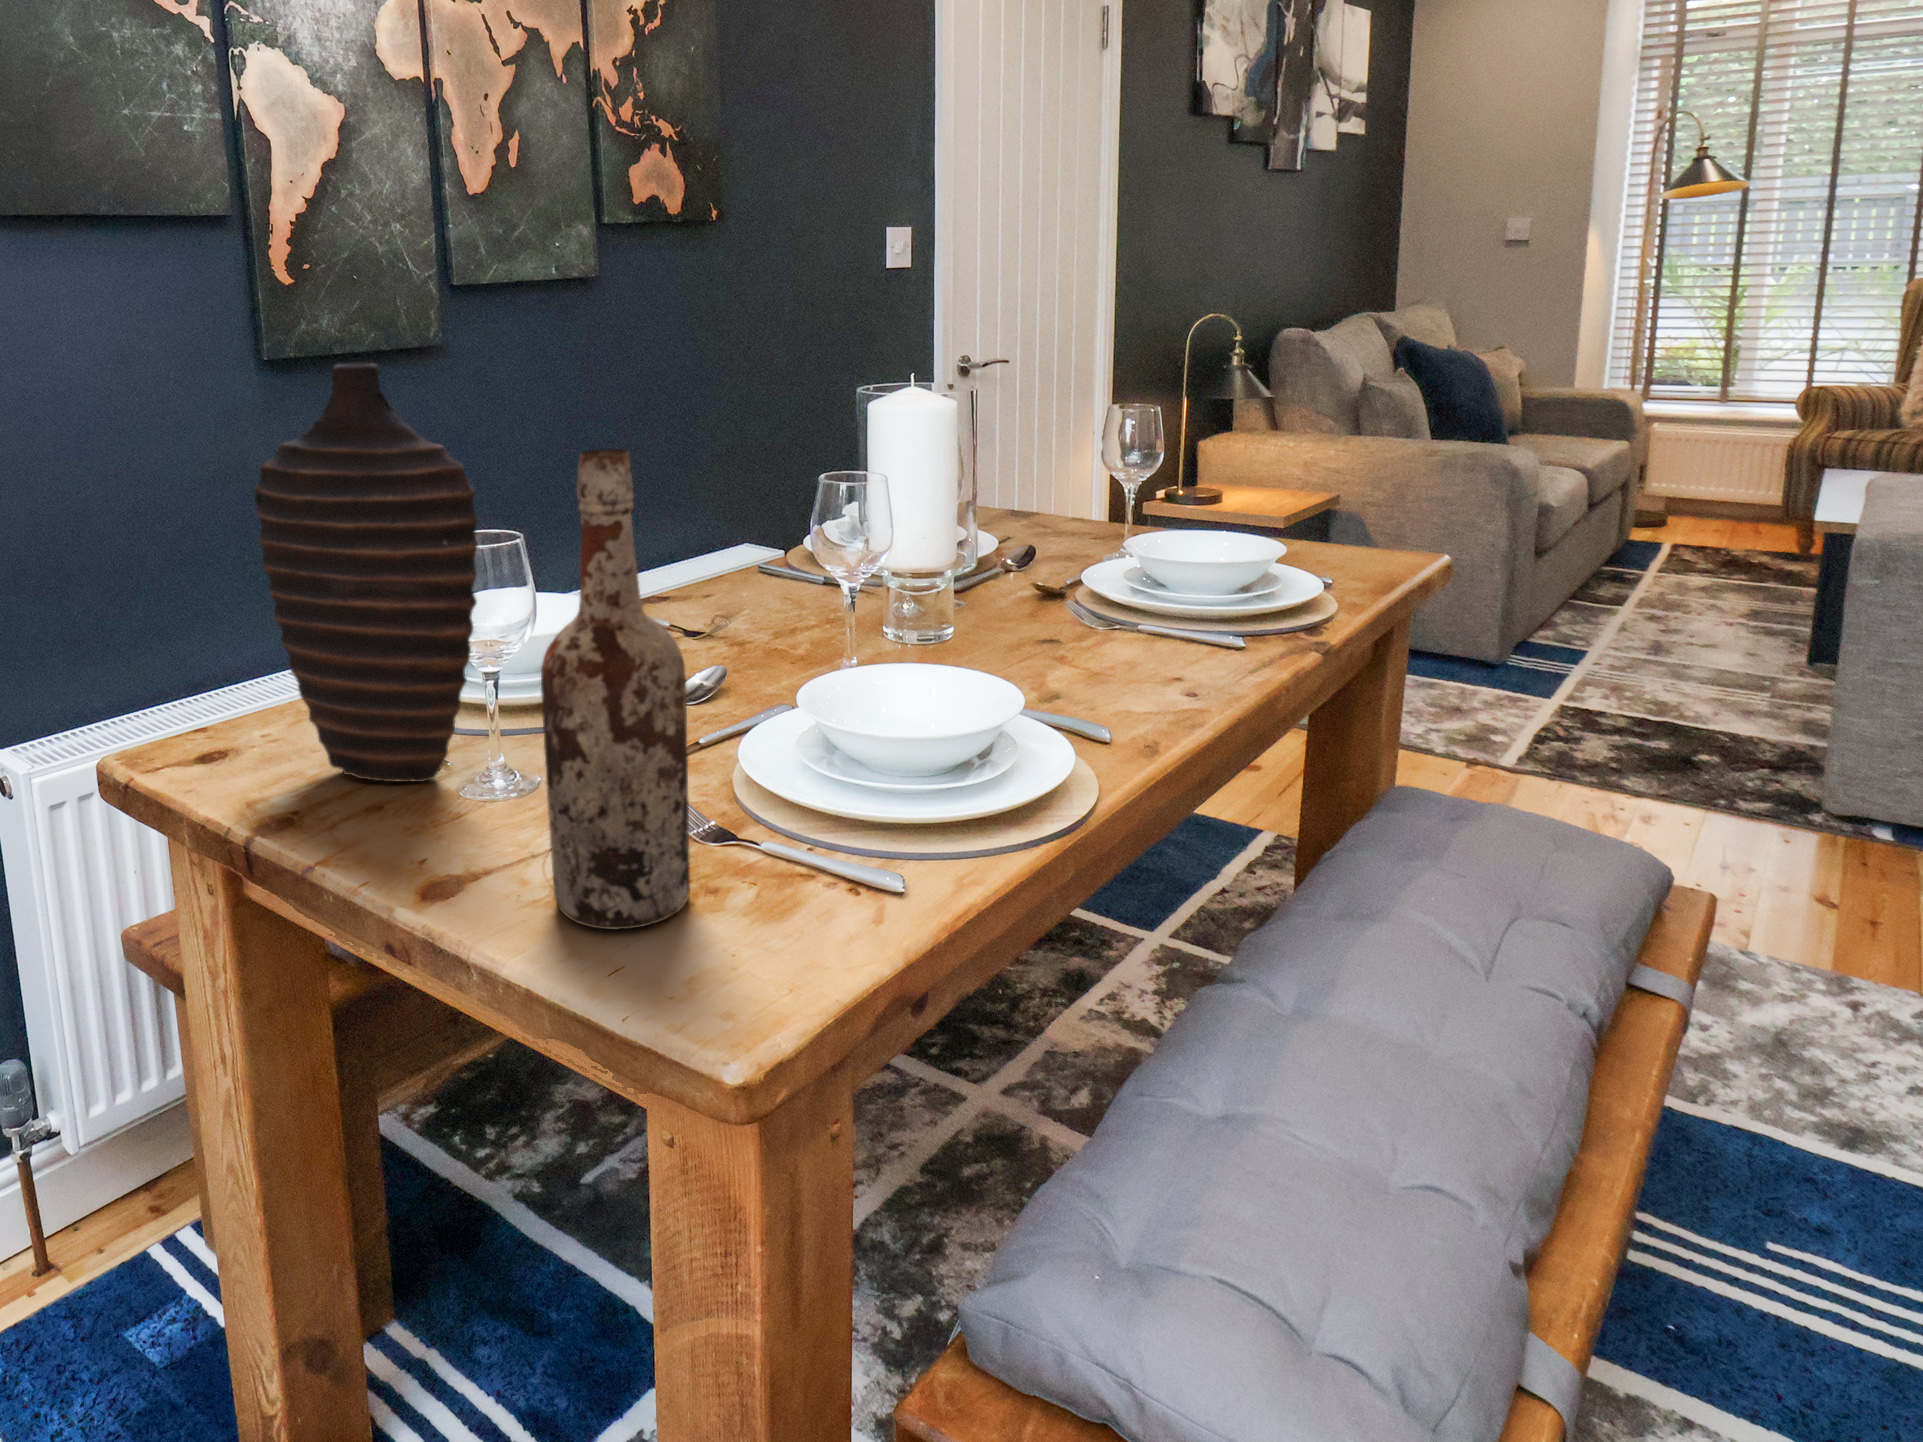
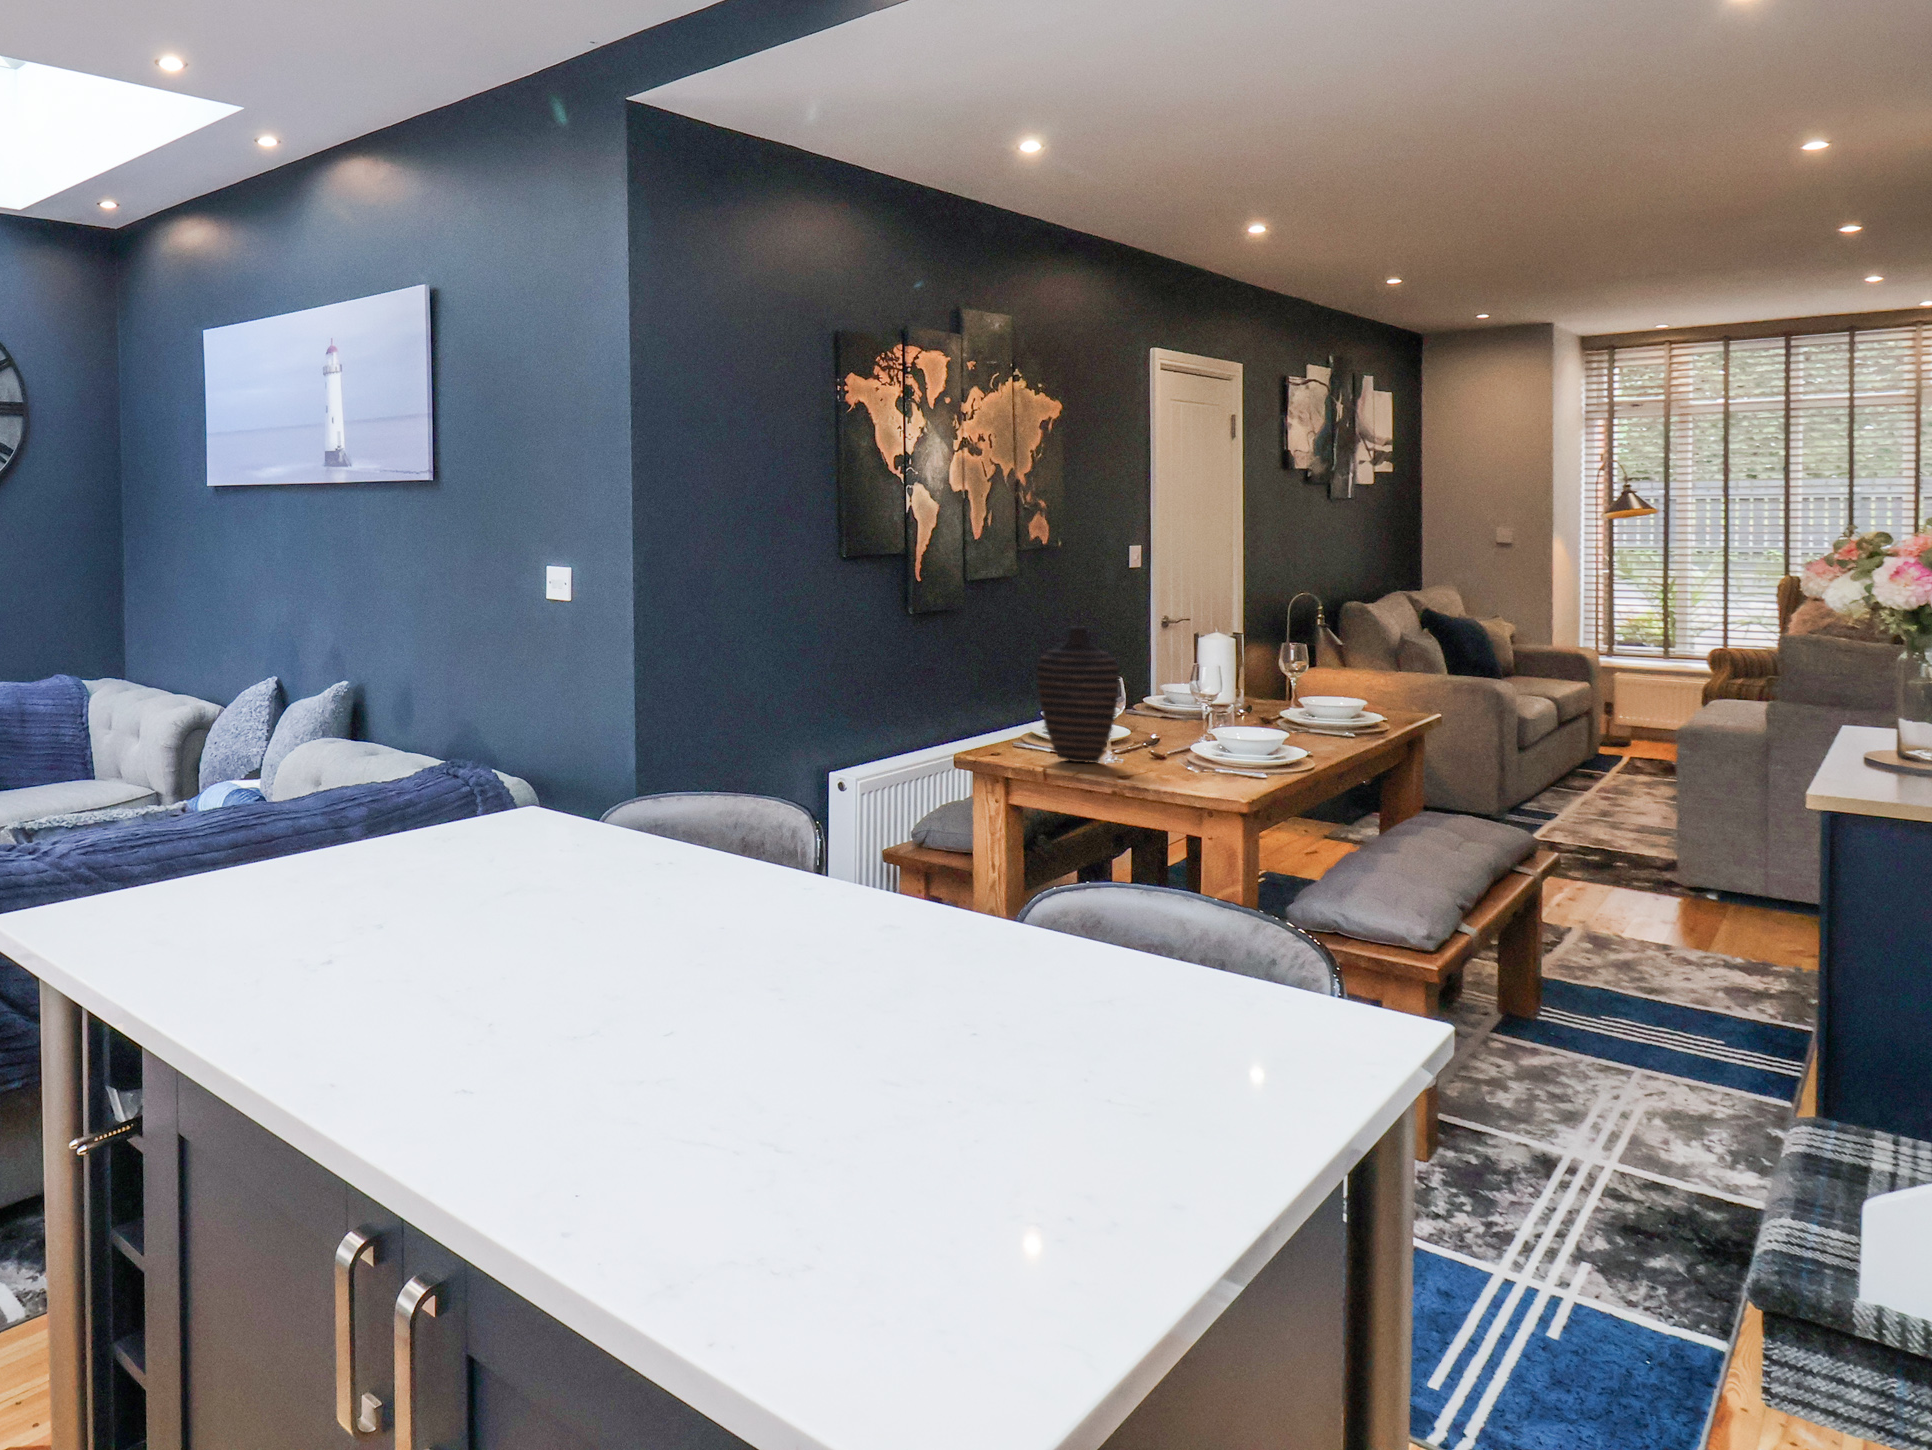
wine bottle: present [541,449,690,930] -> none [1176,654,1218,784]

